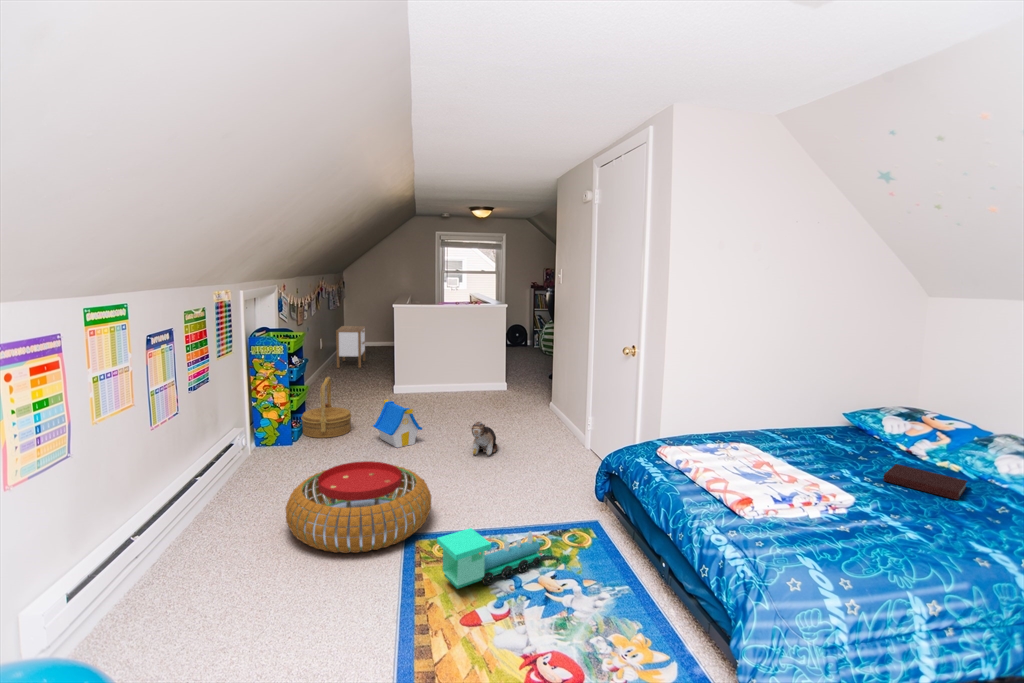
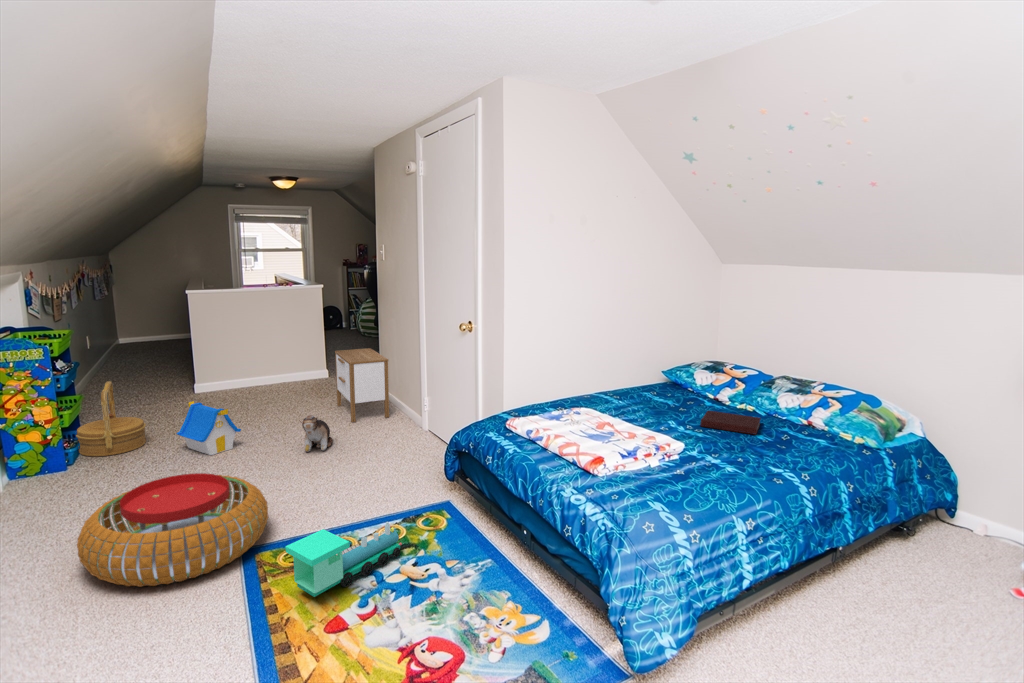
nightstand: present [336,326,365,368] -> present [335,348,389,422]

